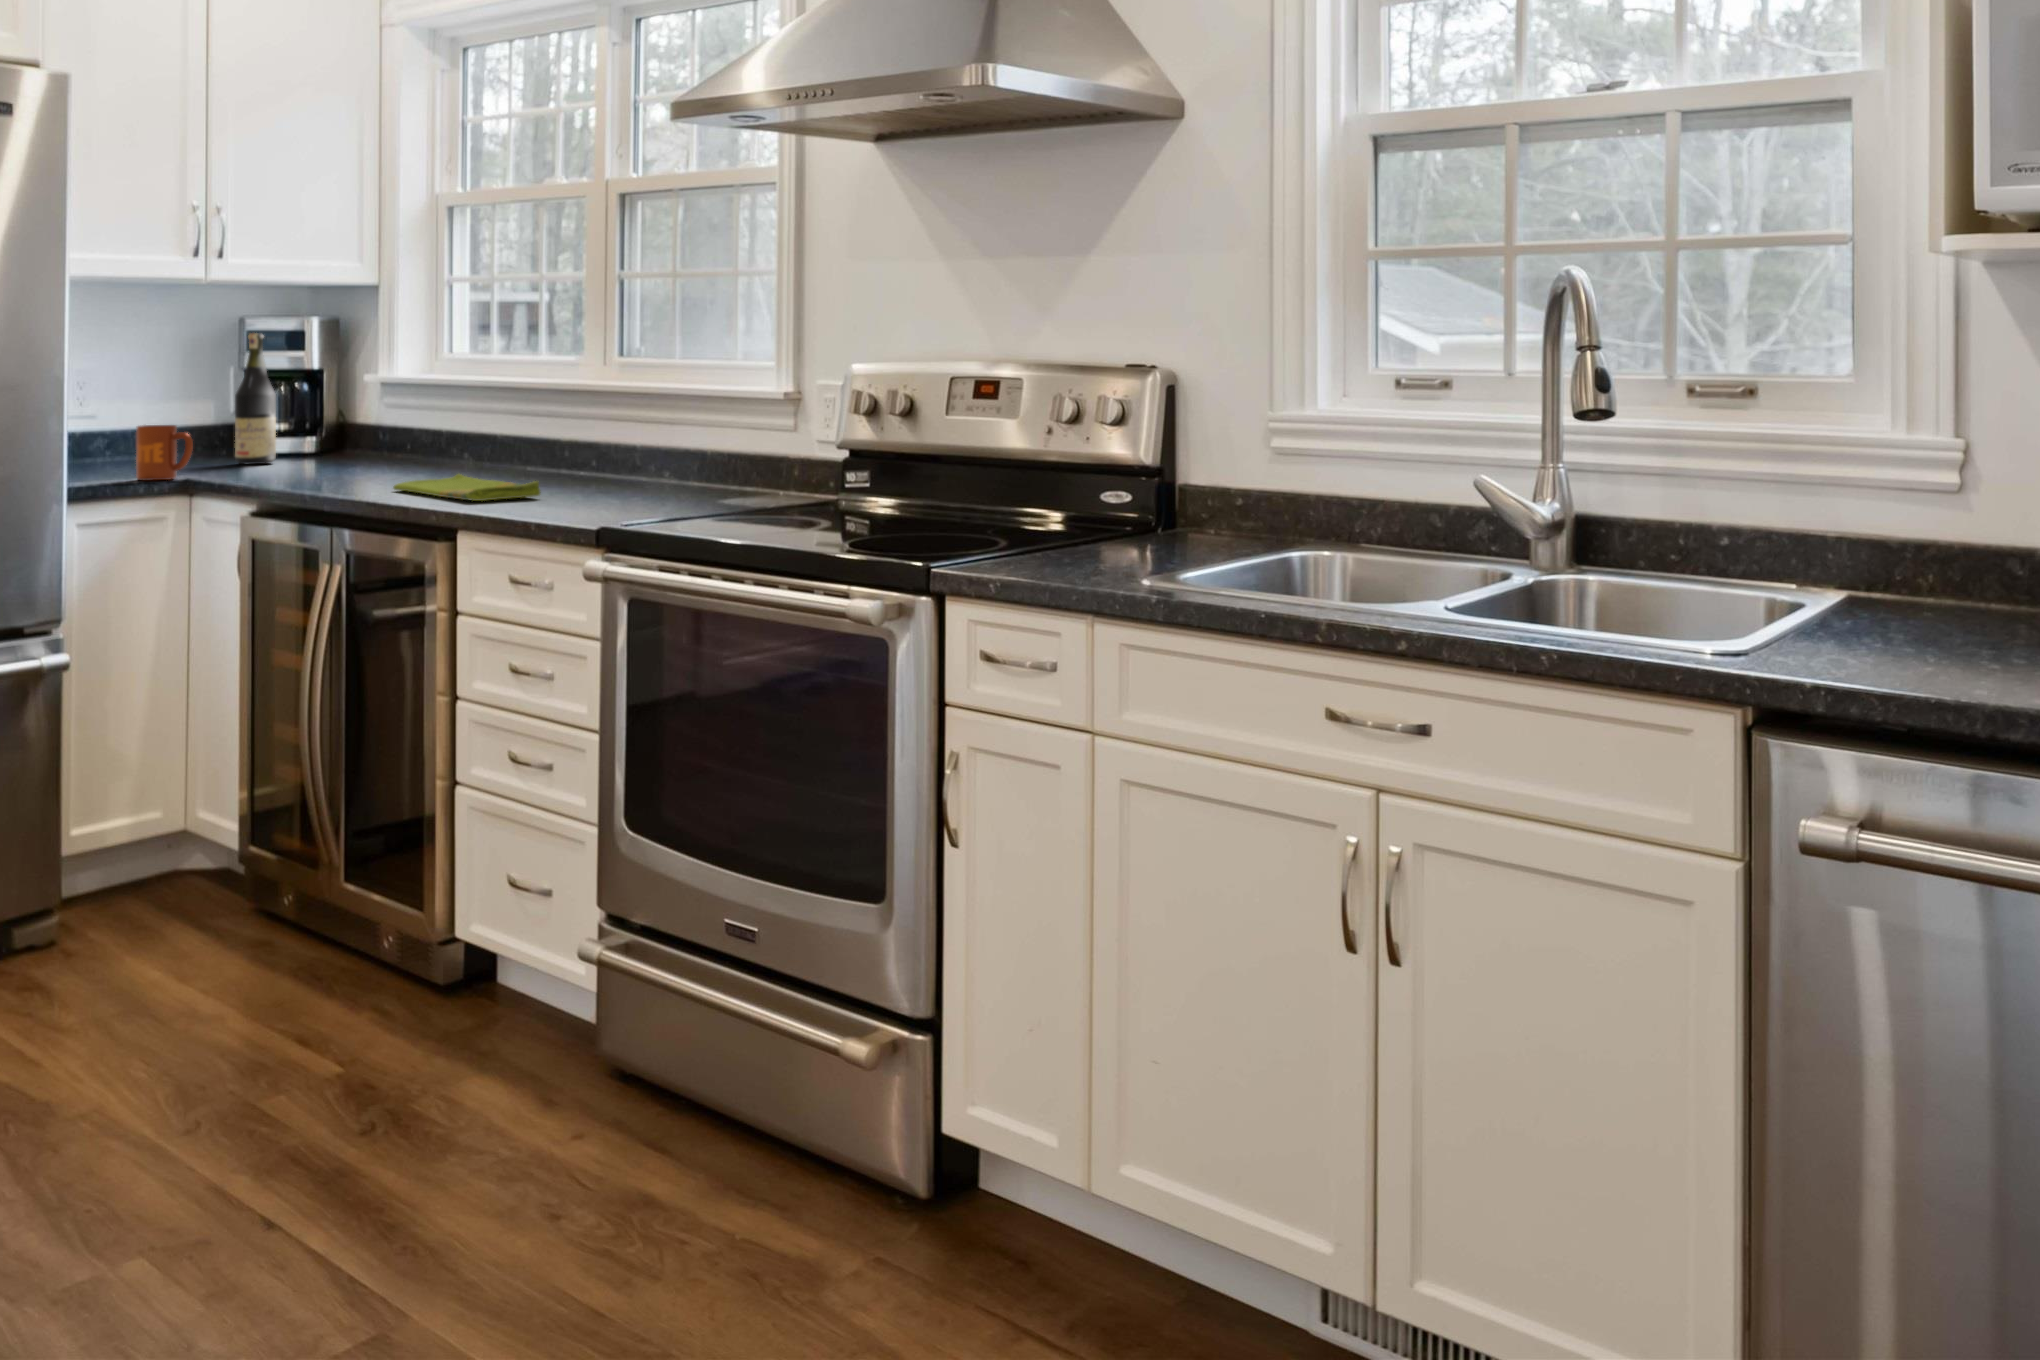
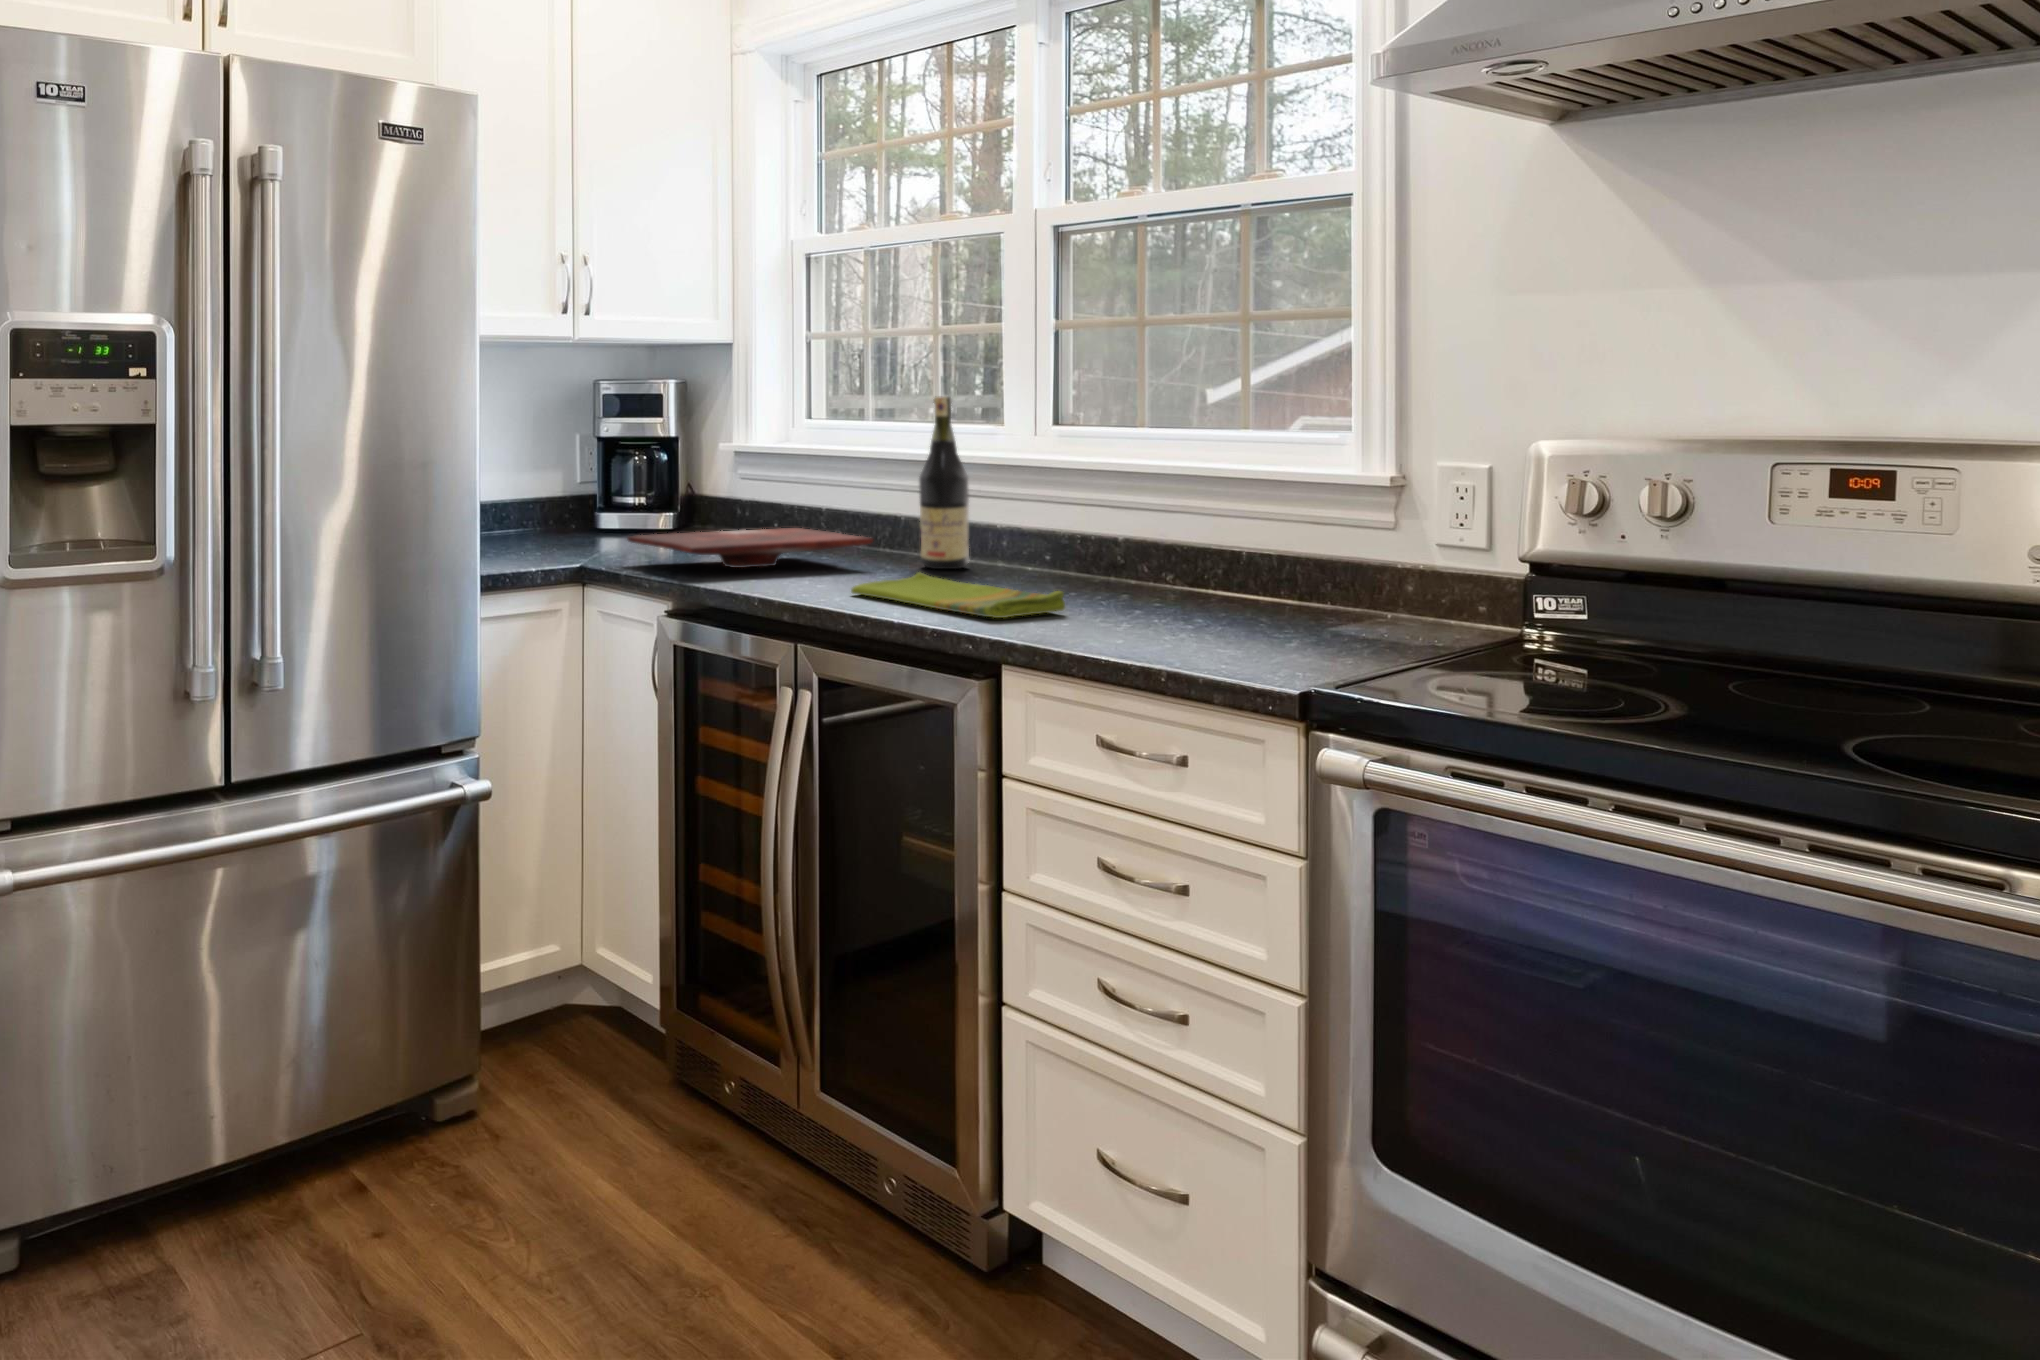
wine bottle: present [235,333,276,464] -> present [919,396,969,569]
mug: present [136,425,193,481] -> none [528,504,589,571]
cutting board: none [237,446,452,476] -> present [628,528,874,568]

